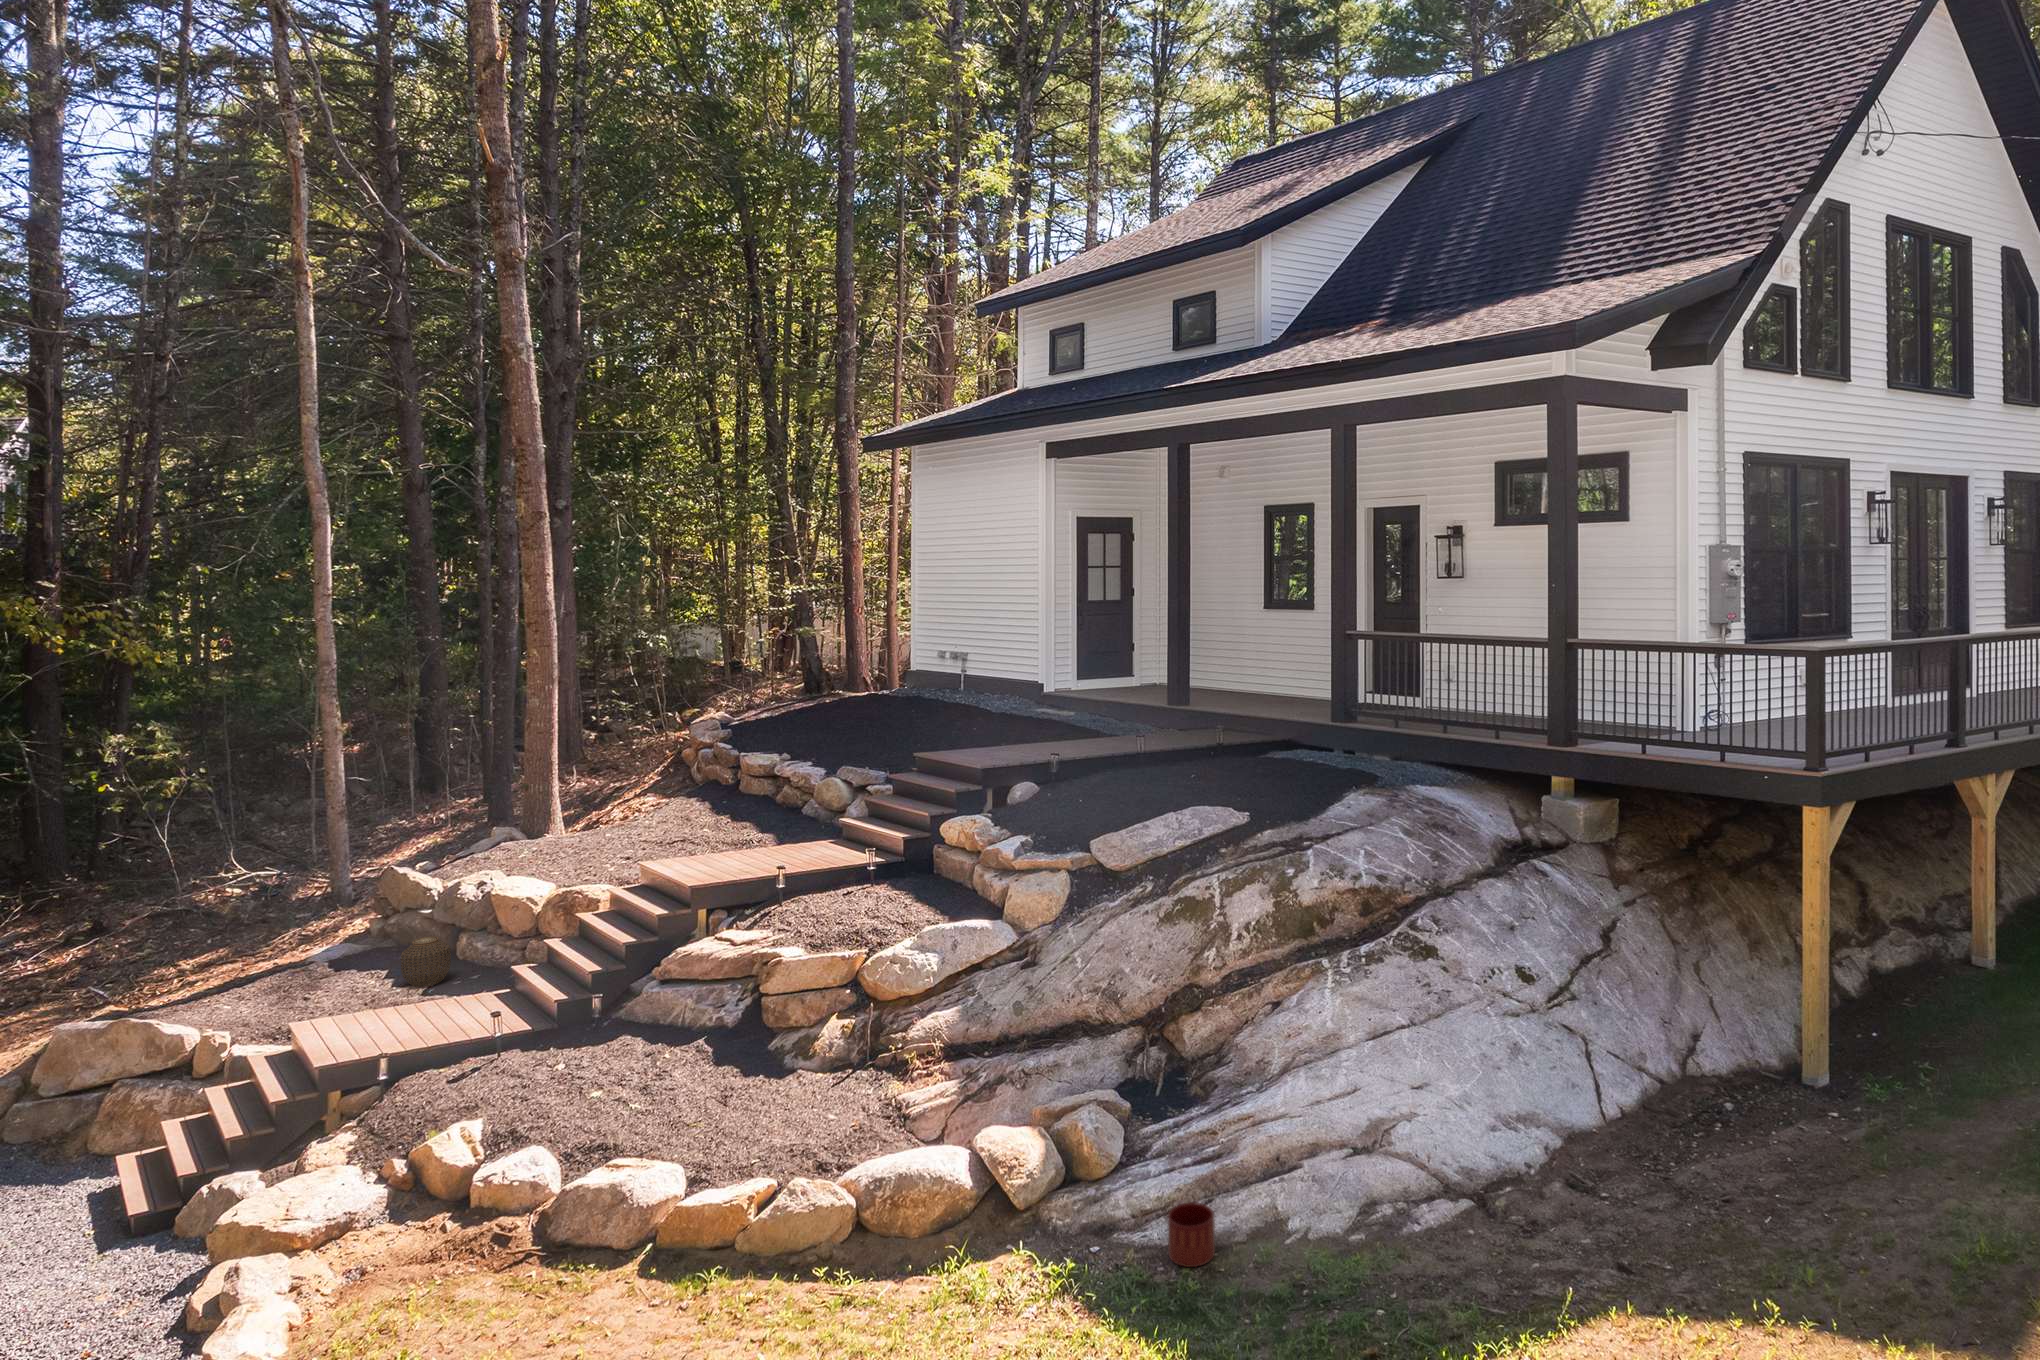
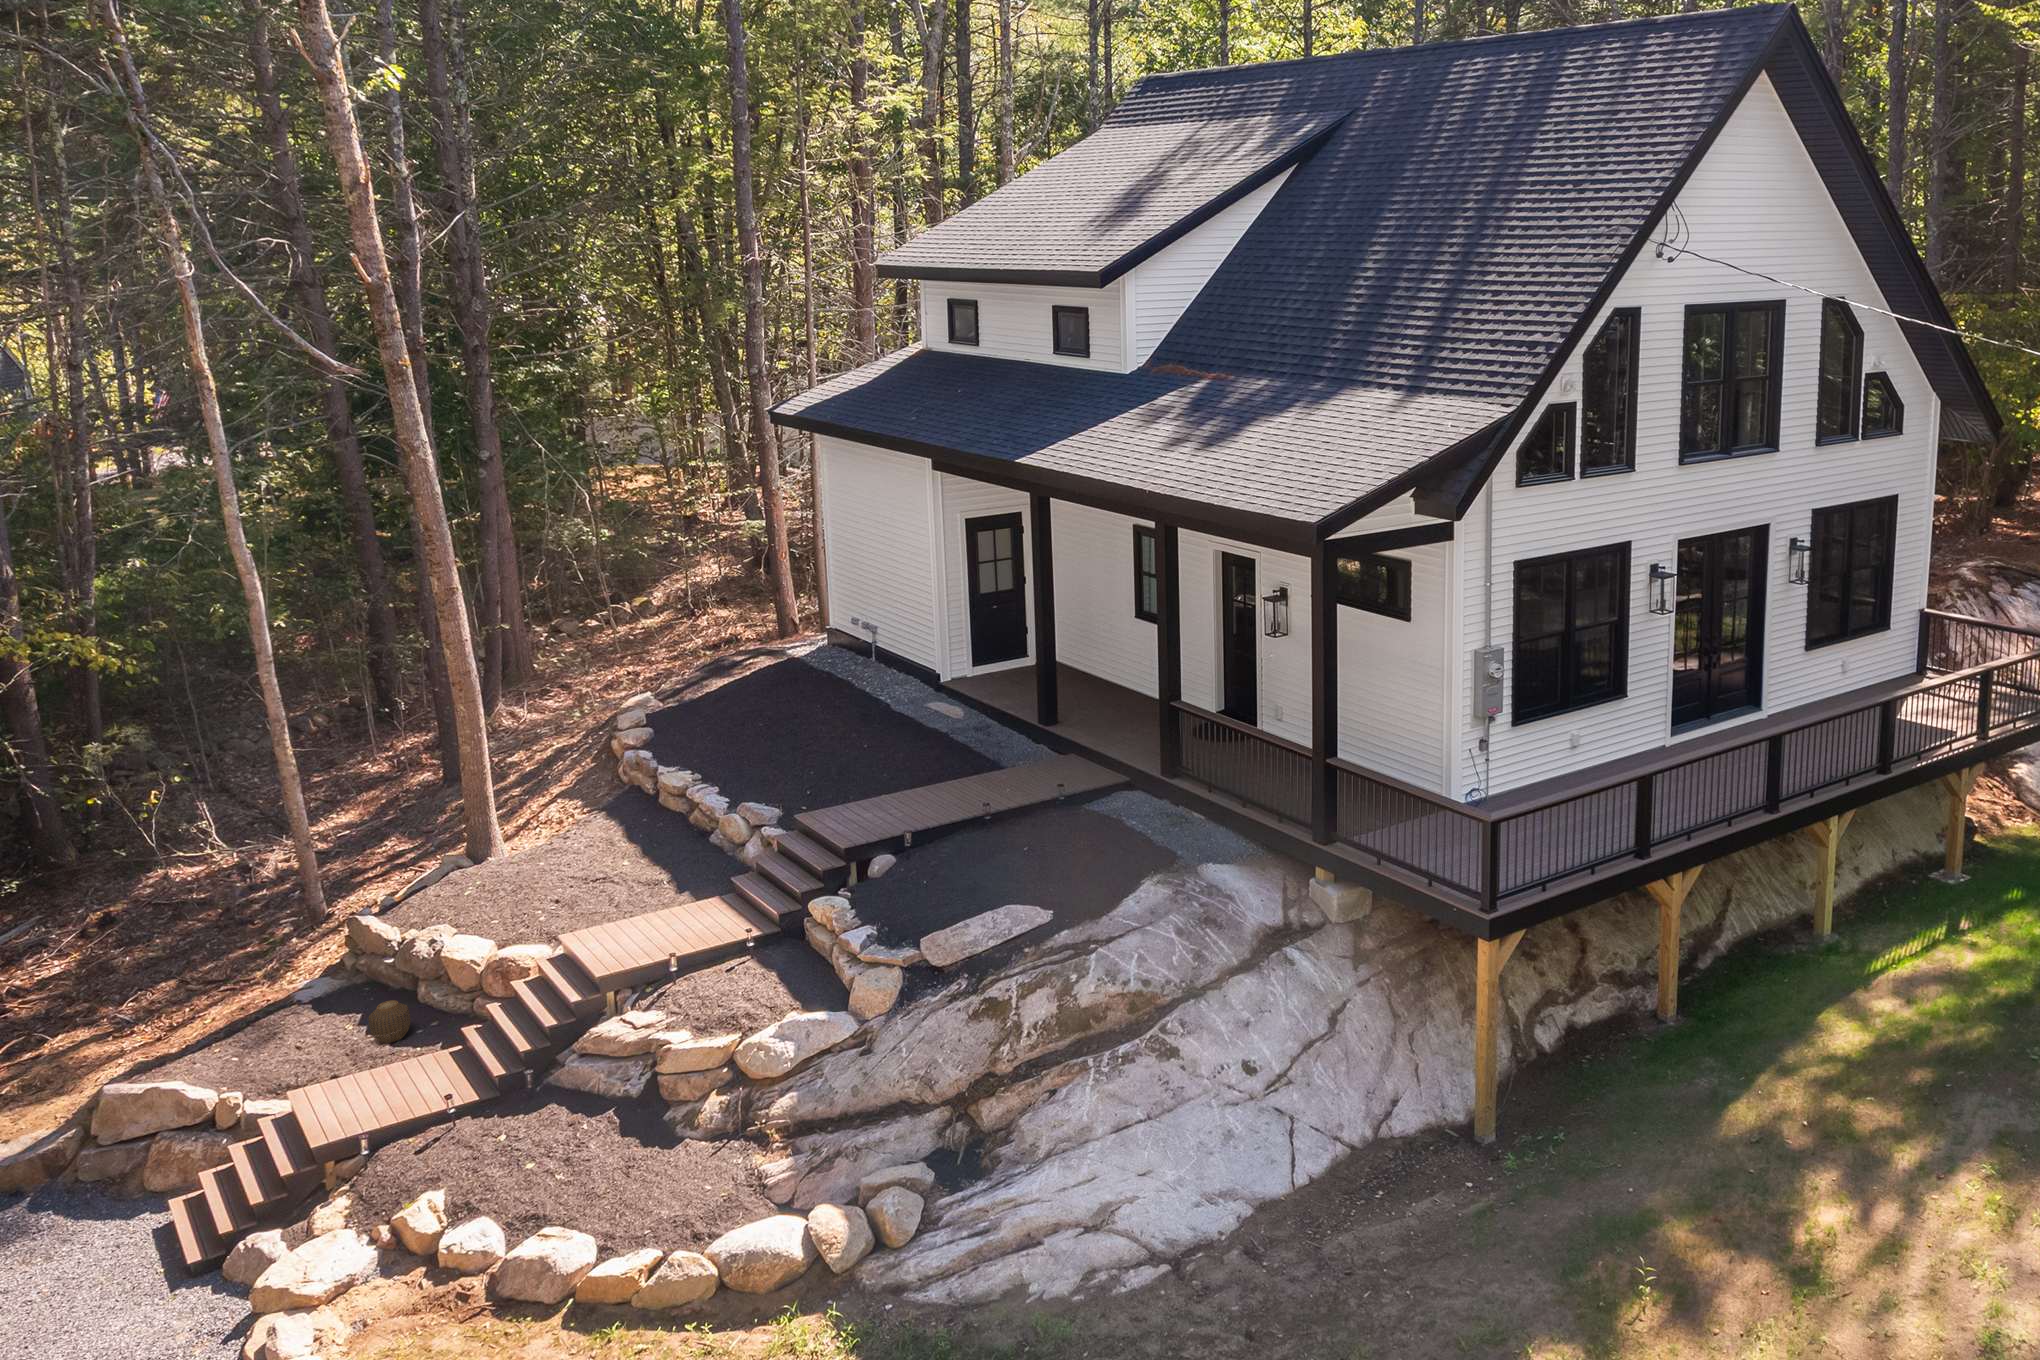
planter: present [1168,1202,1215,1267] -> none [934,1277,970,1325]

